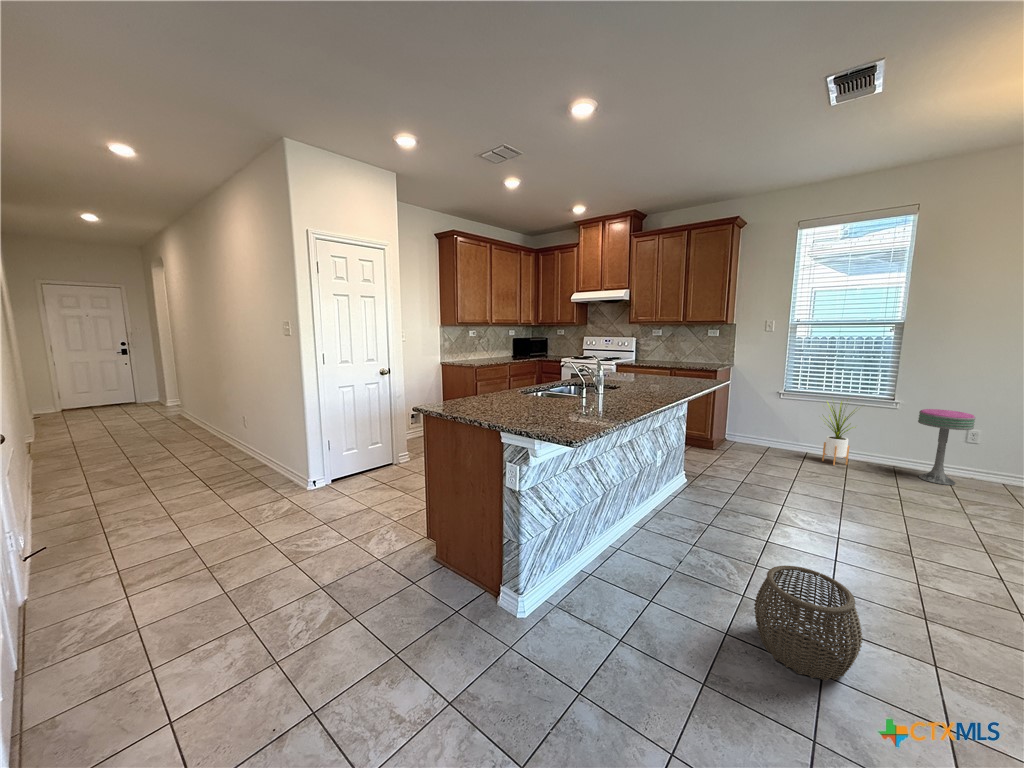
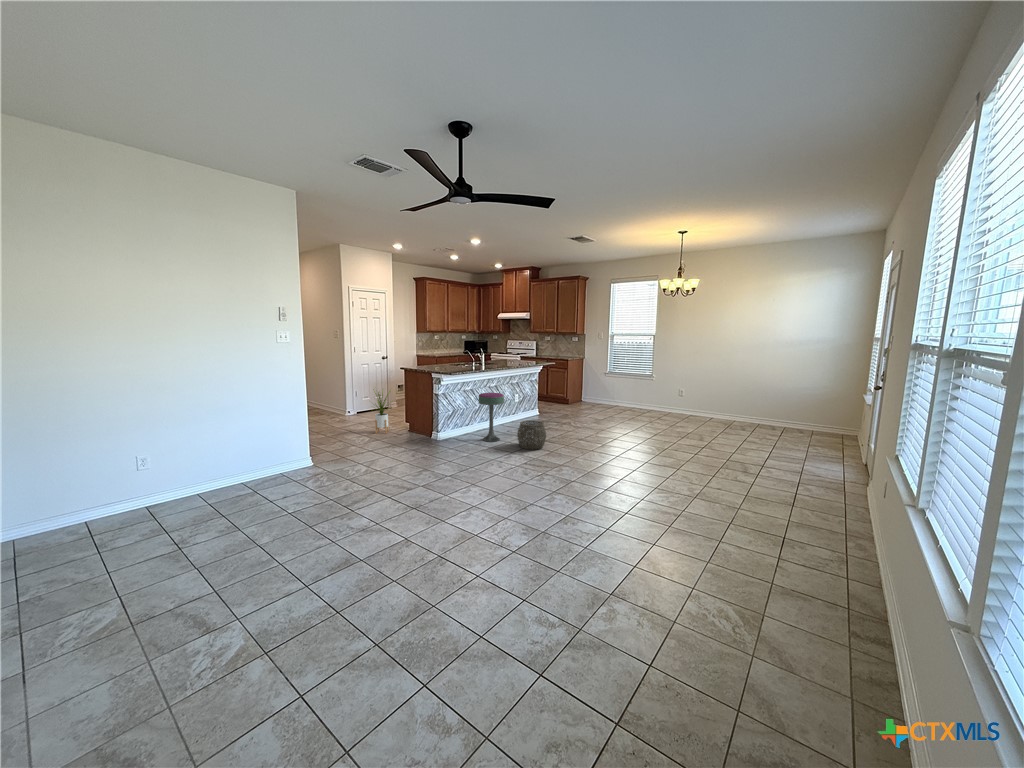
house plant: present [822,401,855,465] -> present [374,391,390,434]
bar stool: present [918,409,975,485] -> present [479,393,504,442]

